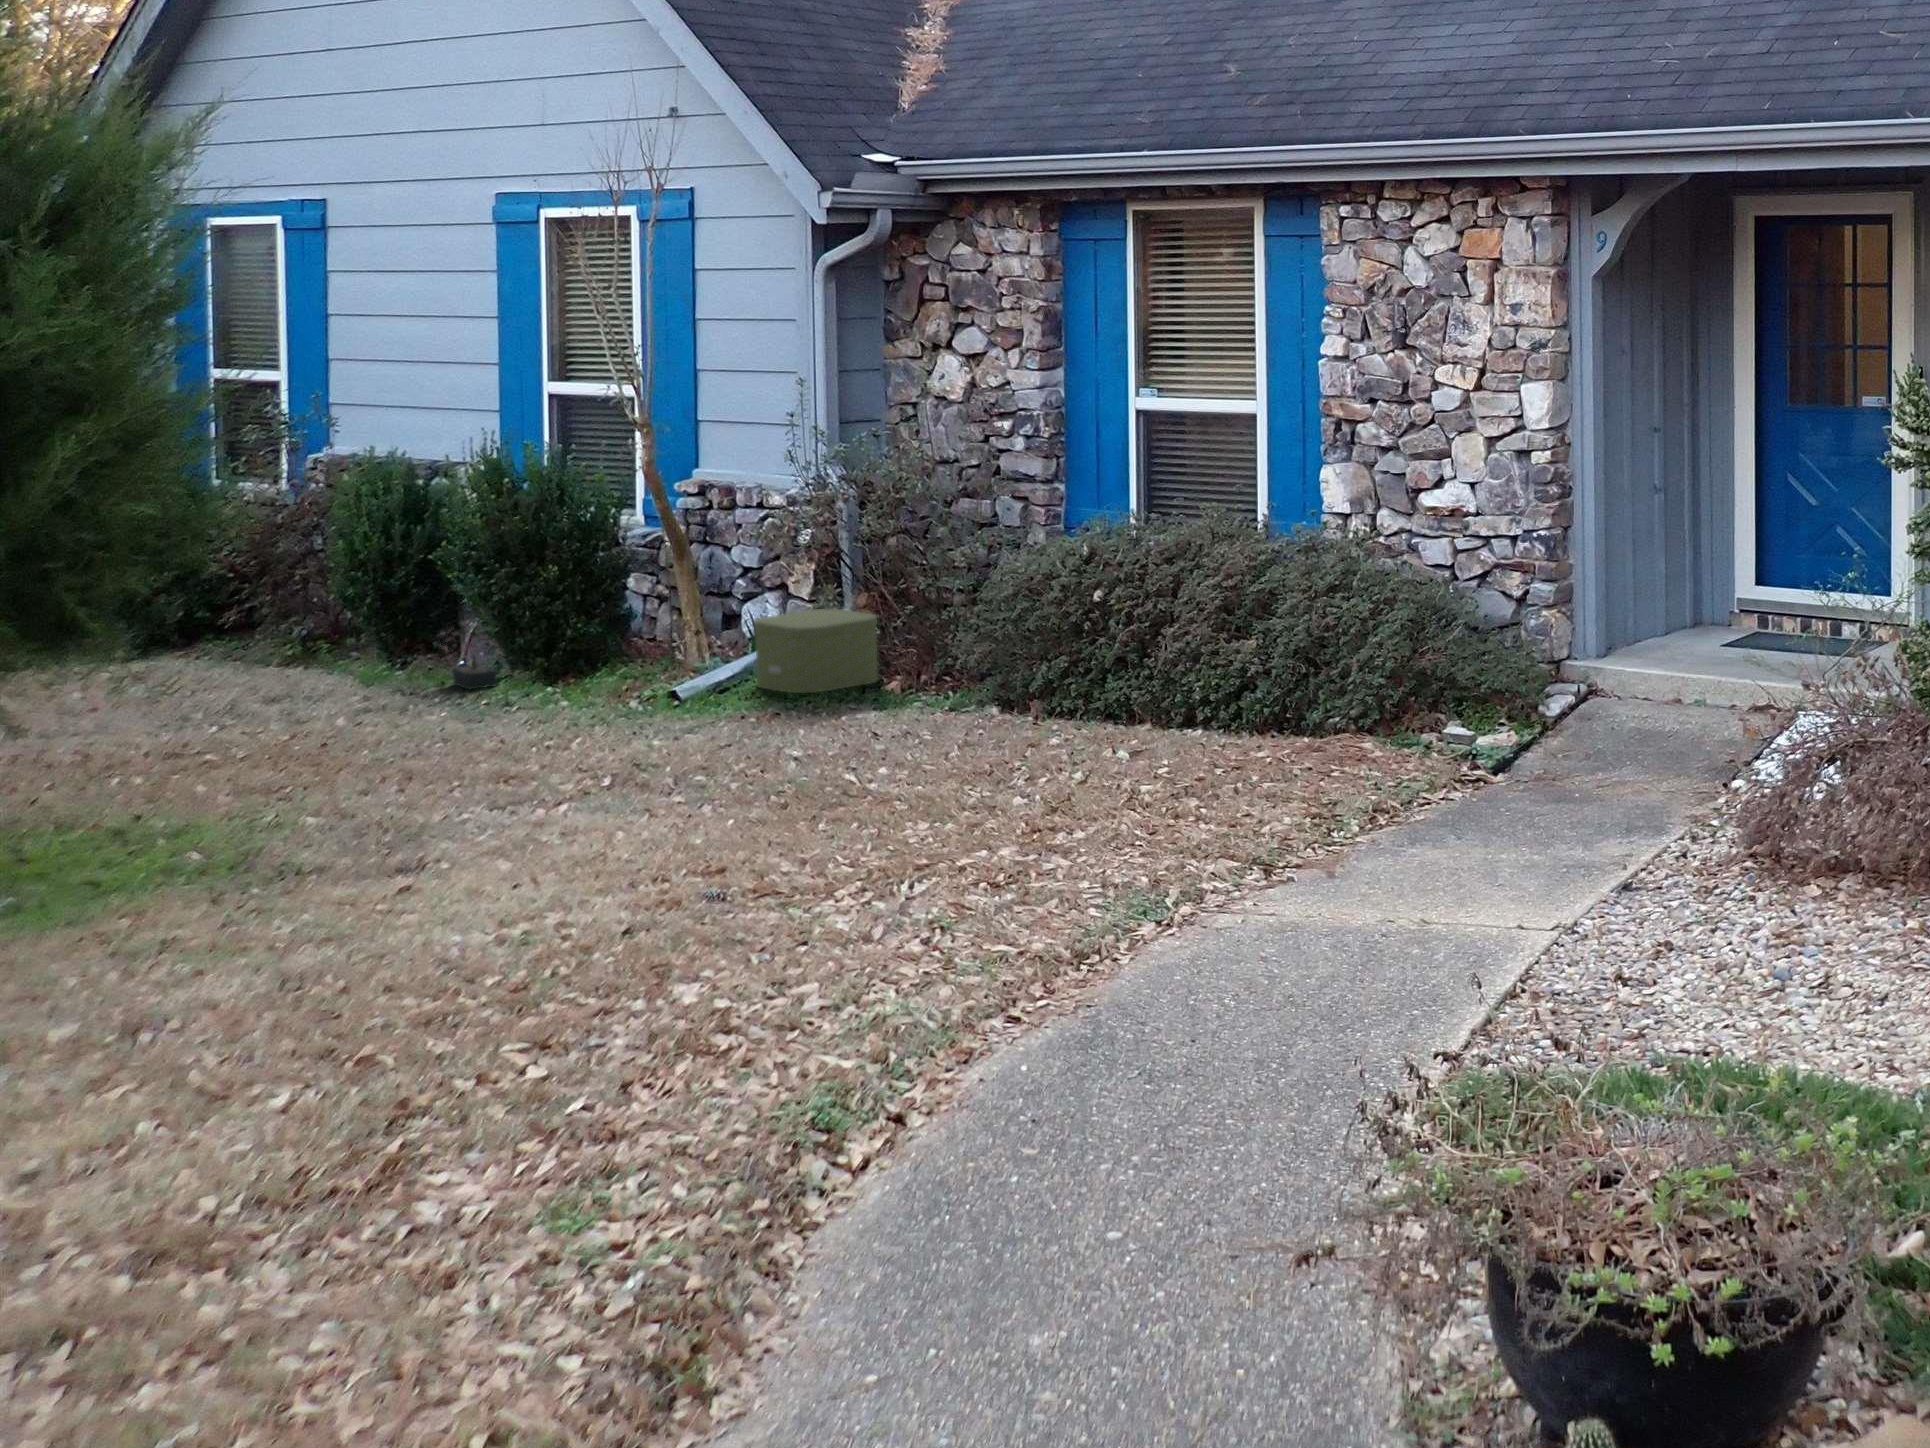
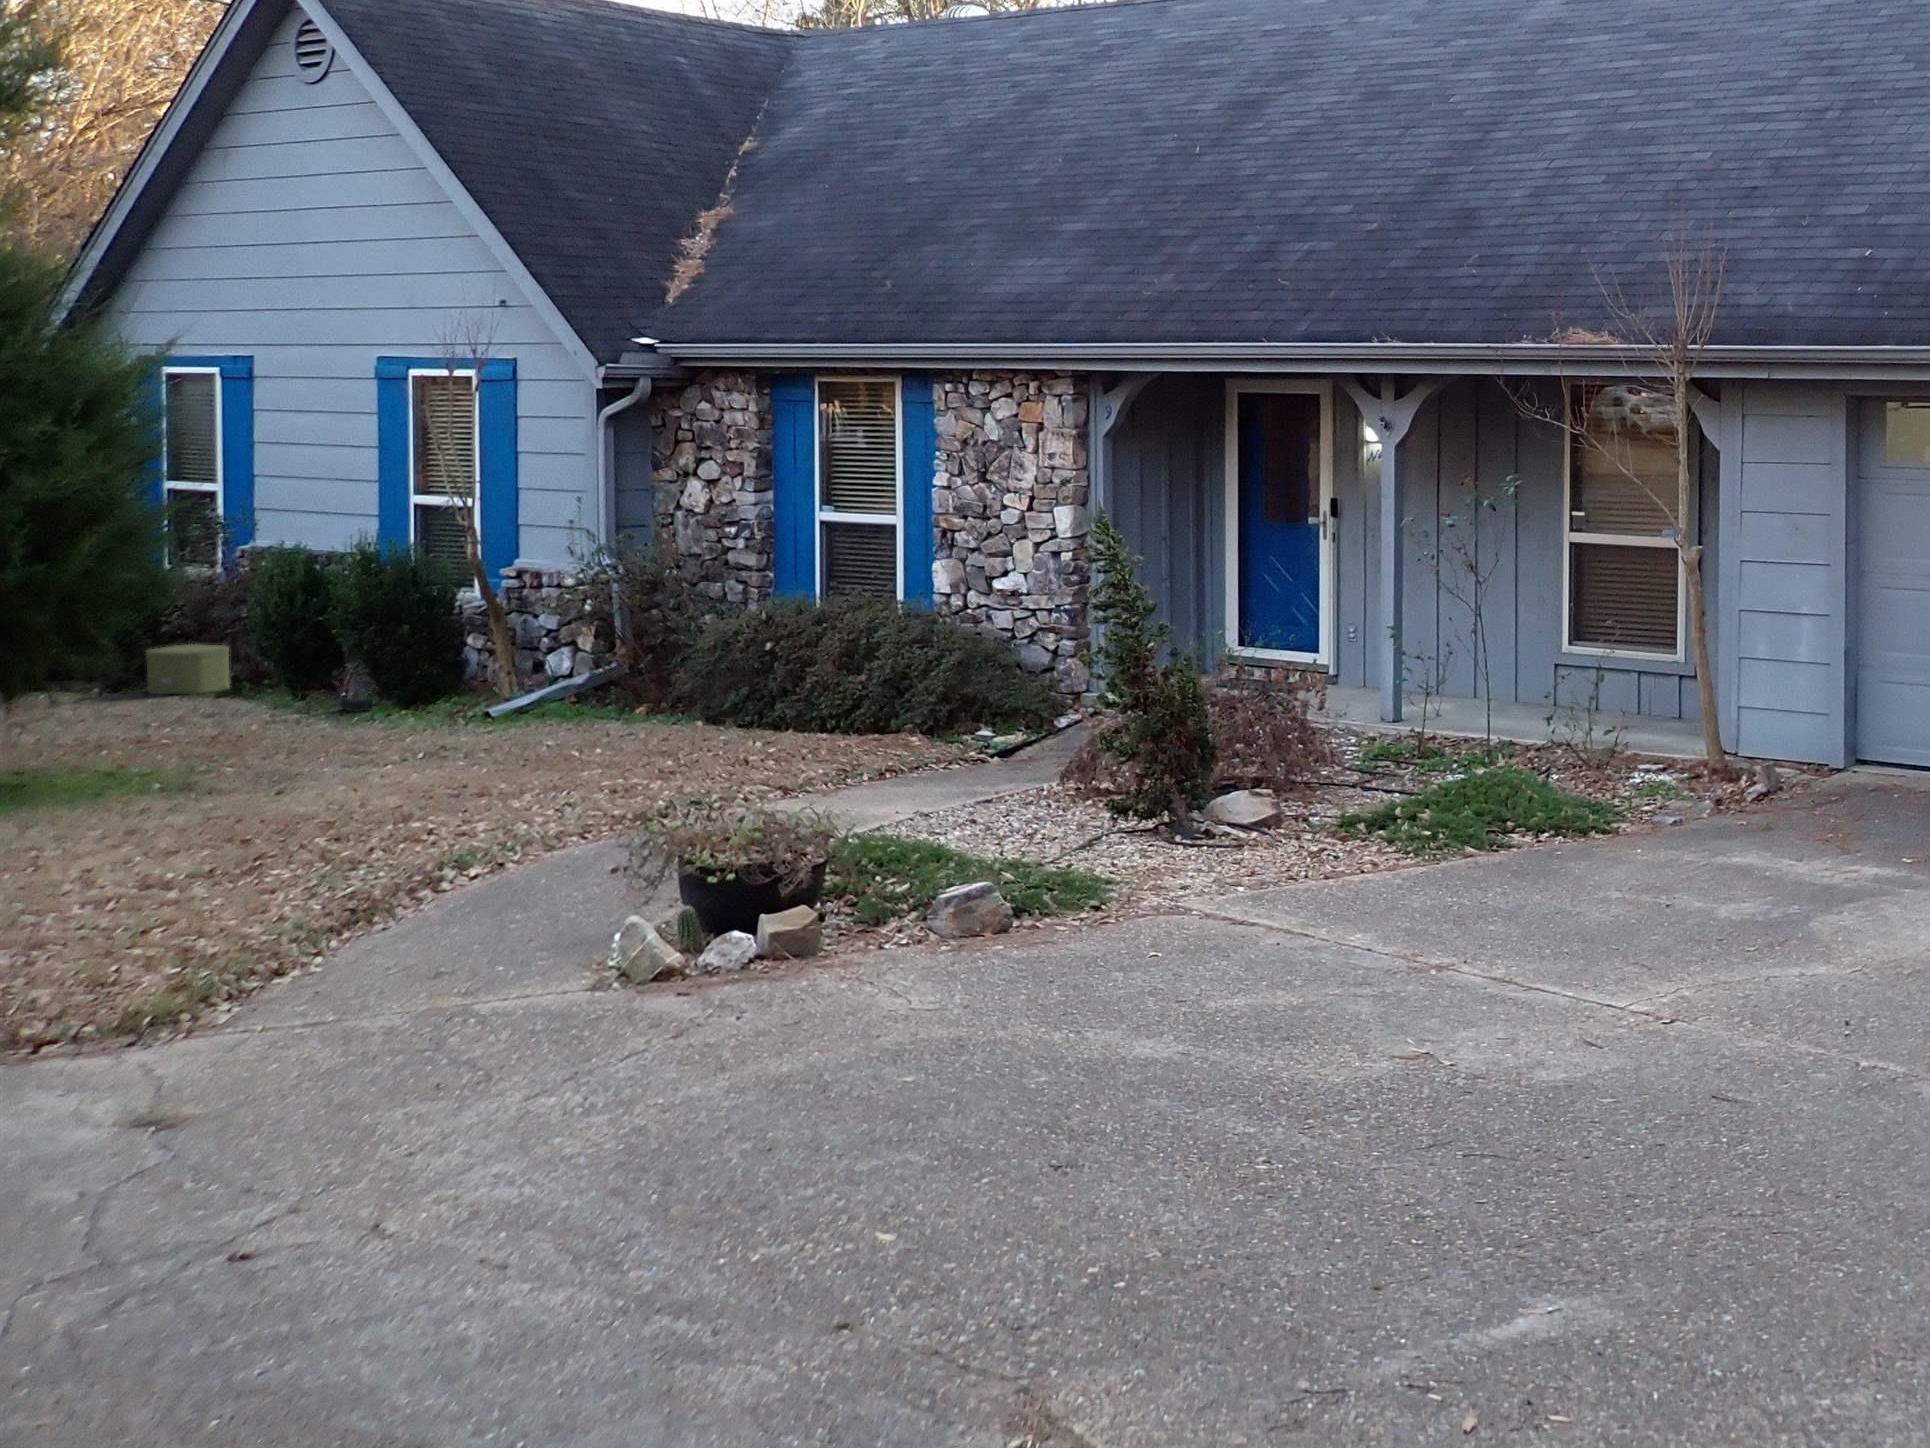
storage box: present [754,609,878,693] -> present [146,644,230,694]

